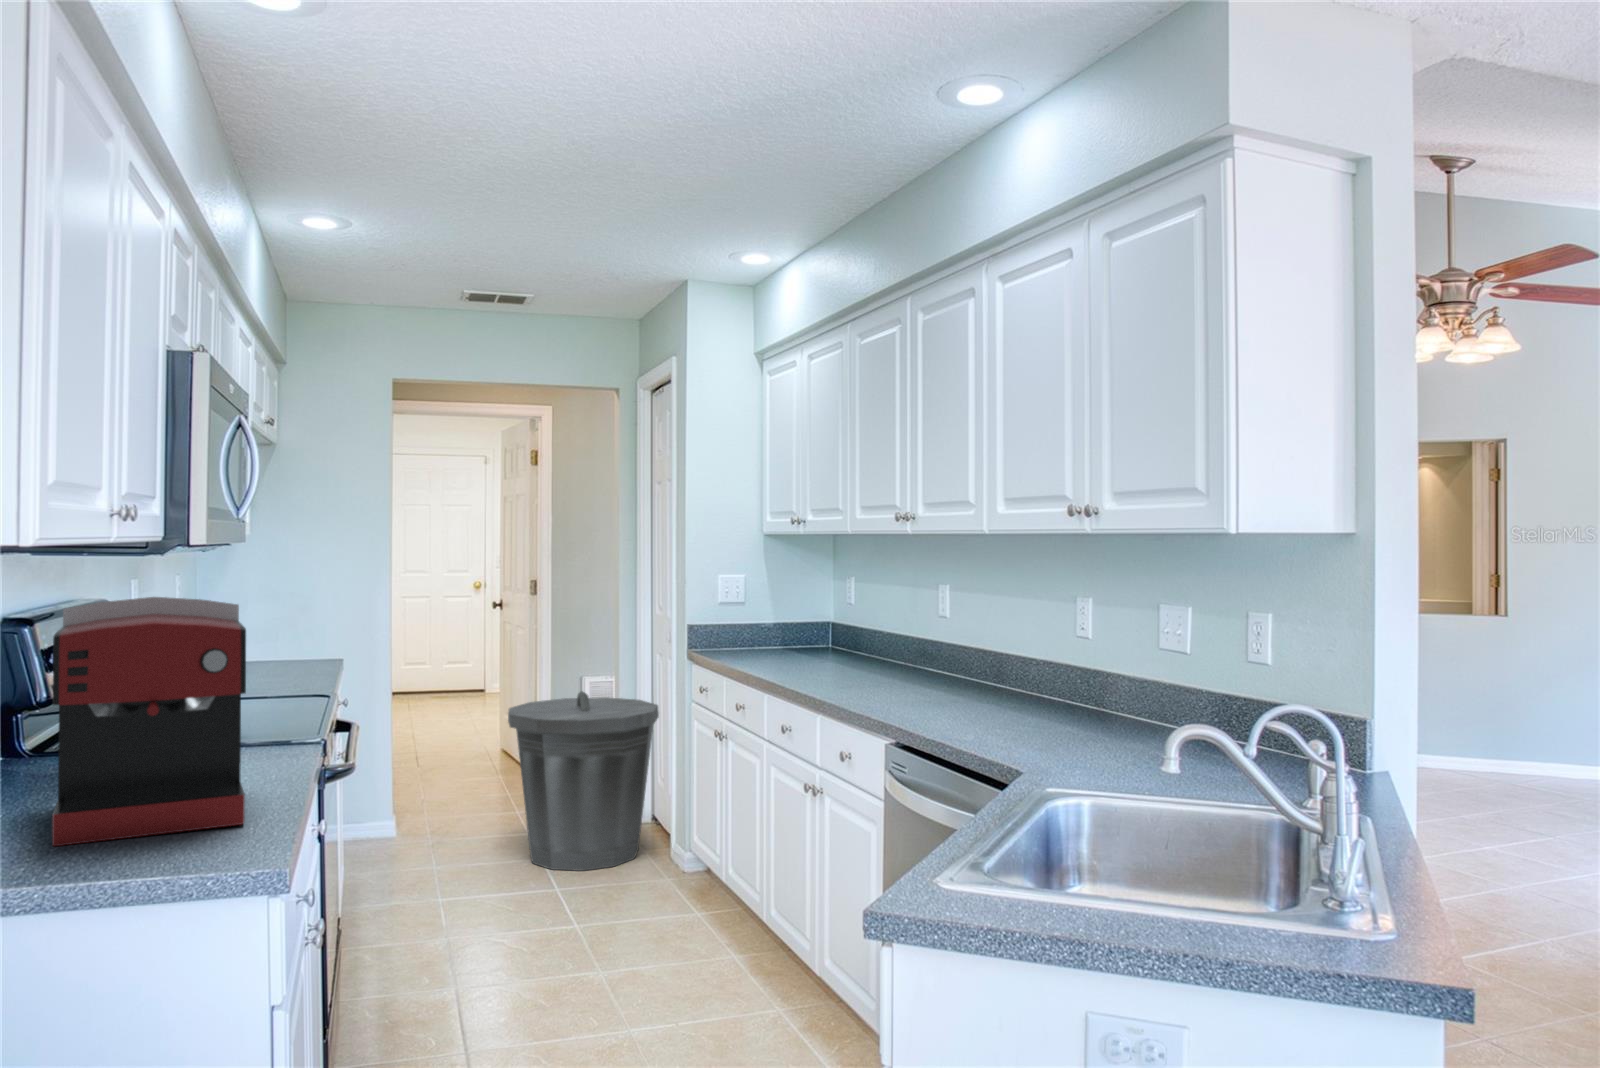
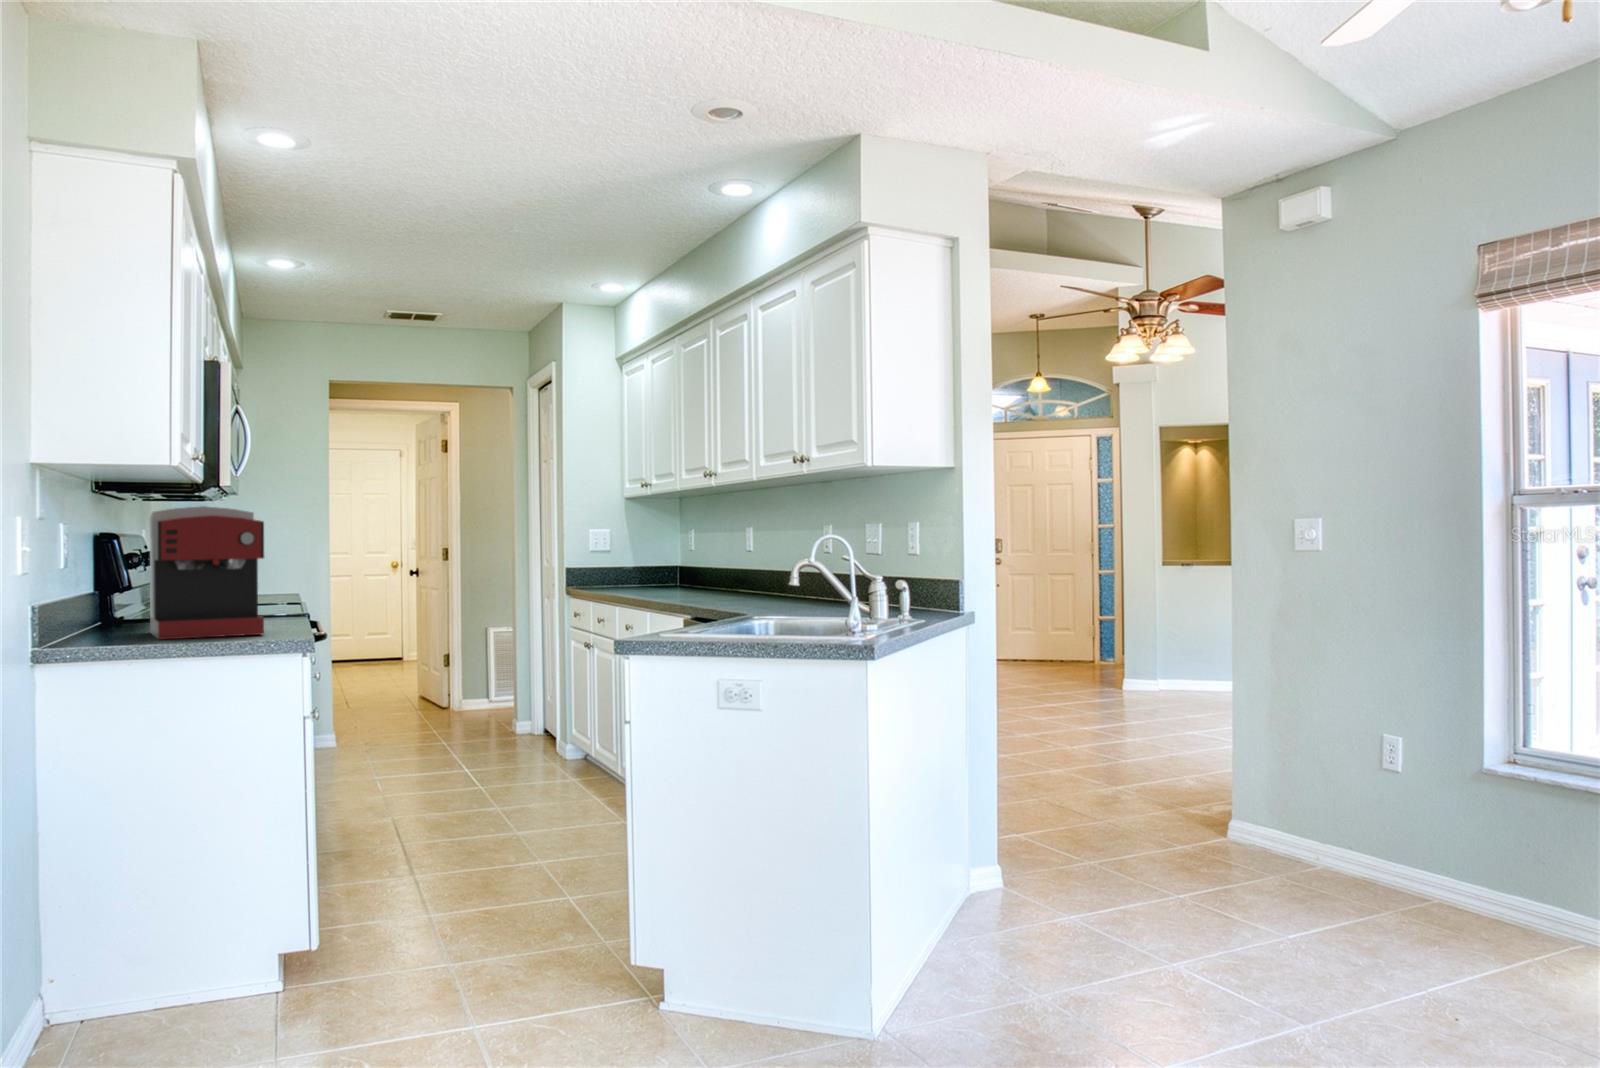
trash can: present [508,691,659,871] -> none [424,626,547,765]

